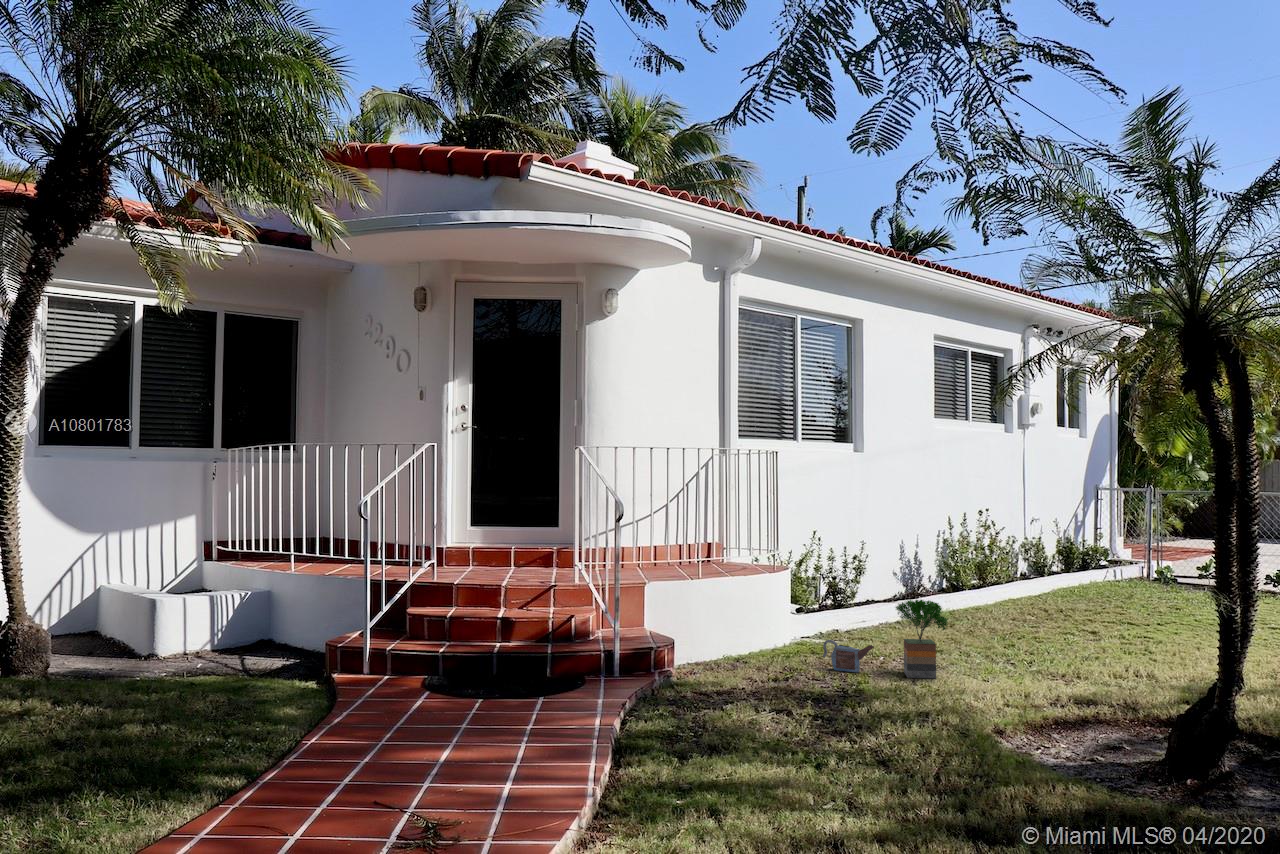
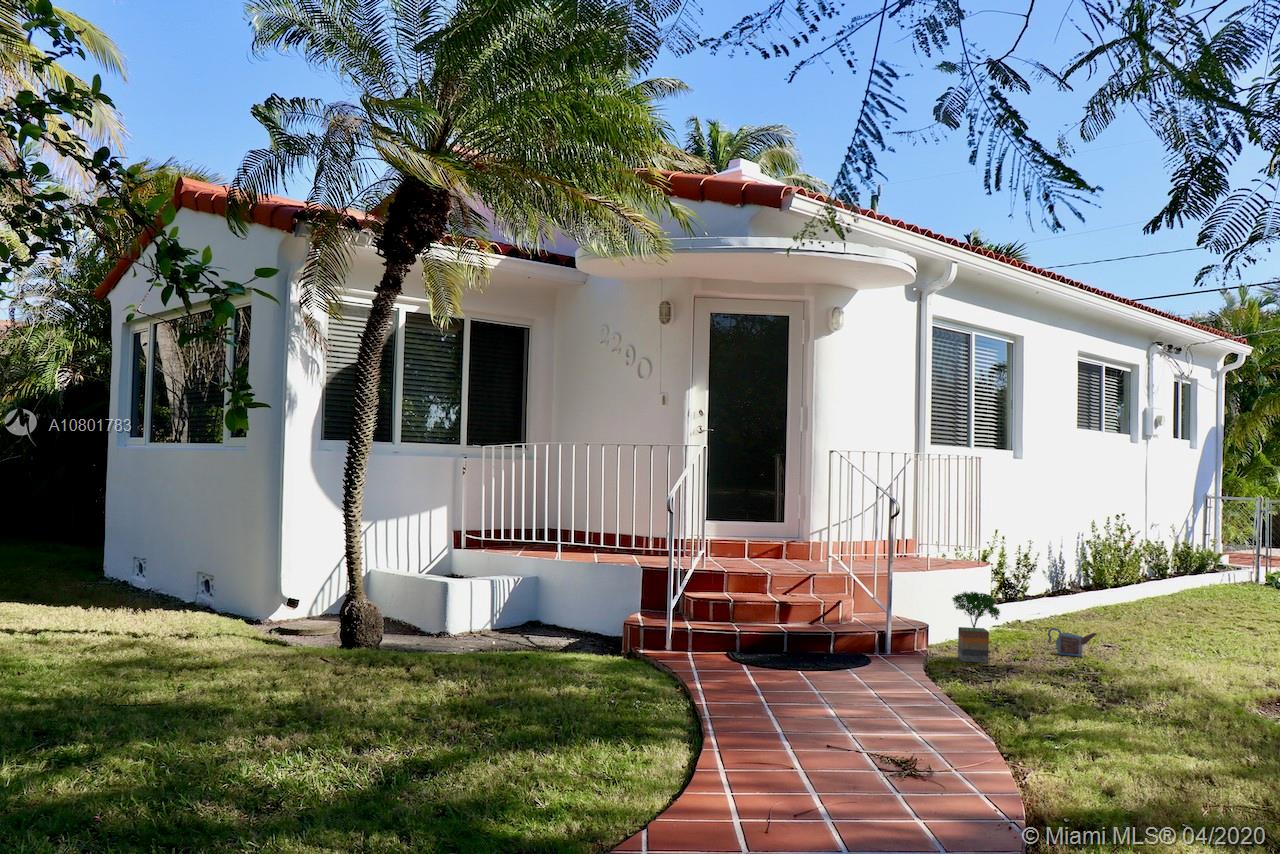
potted tree: present [896,599,948,678] -> present [952,591,1000,663]

